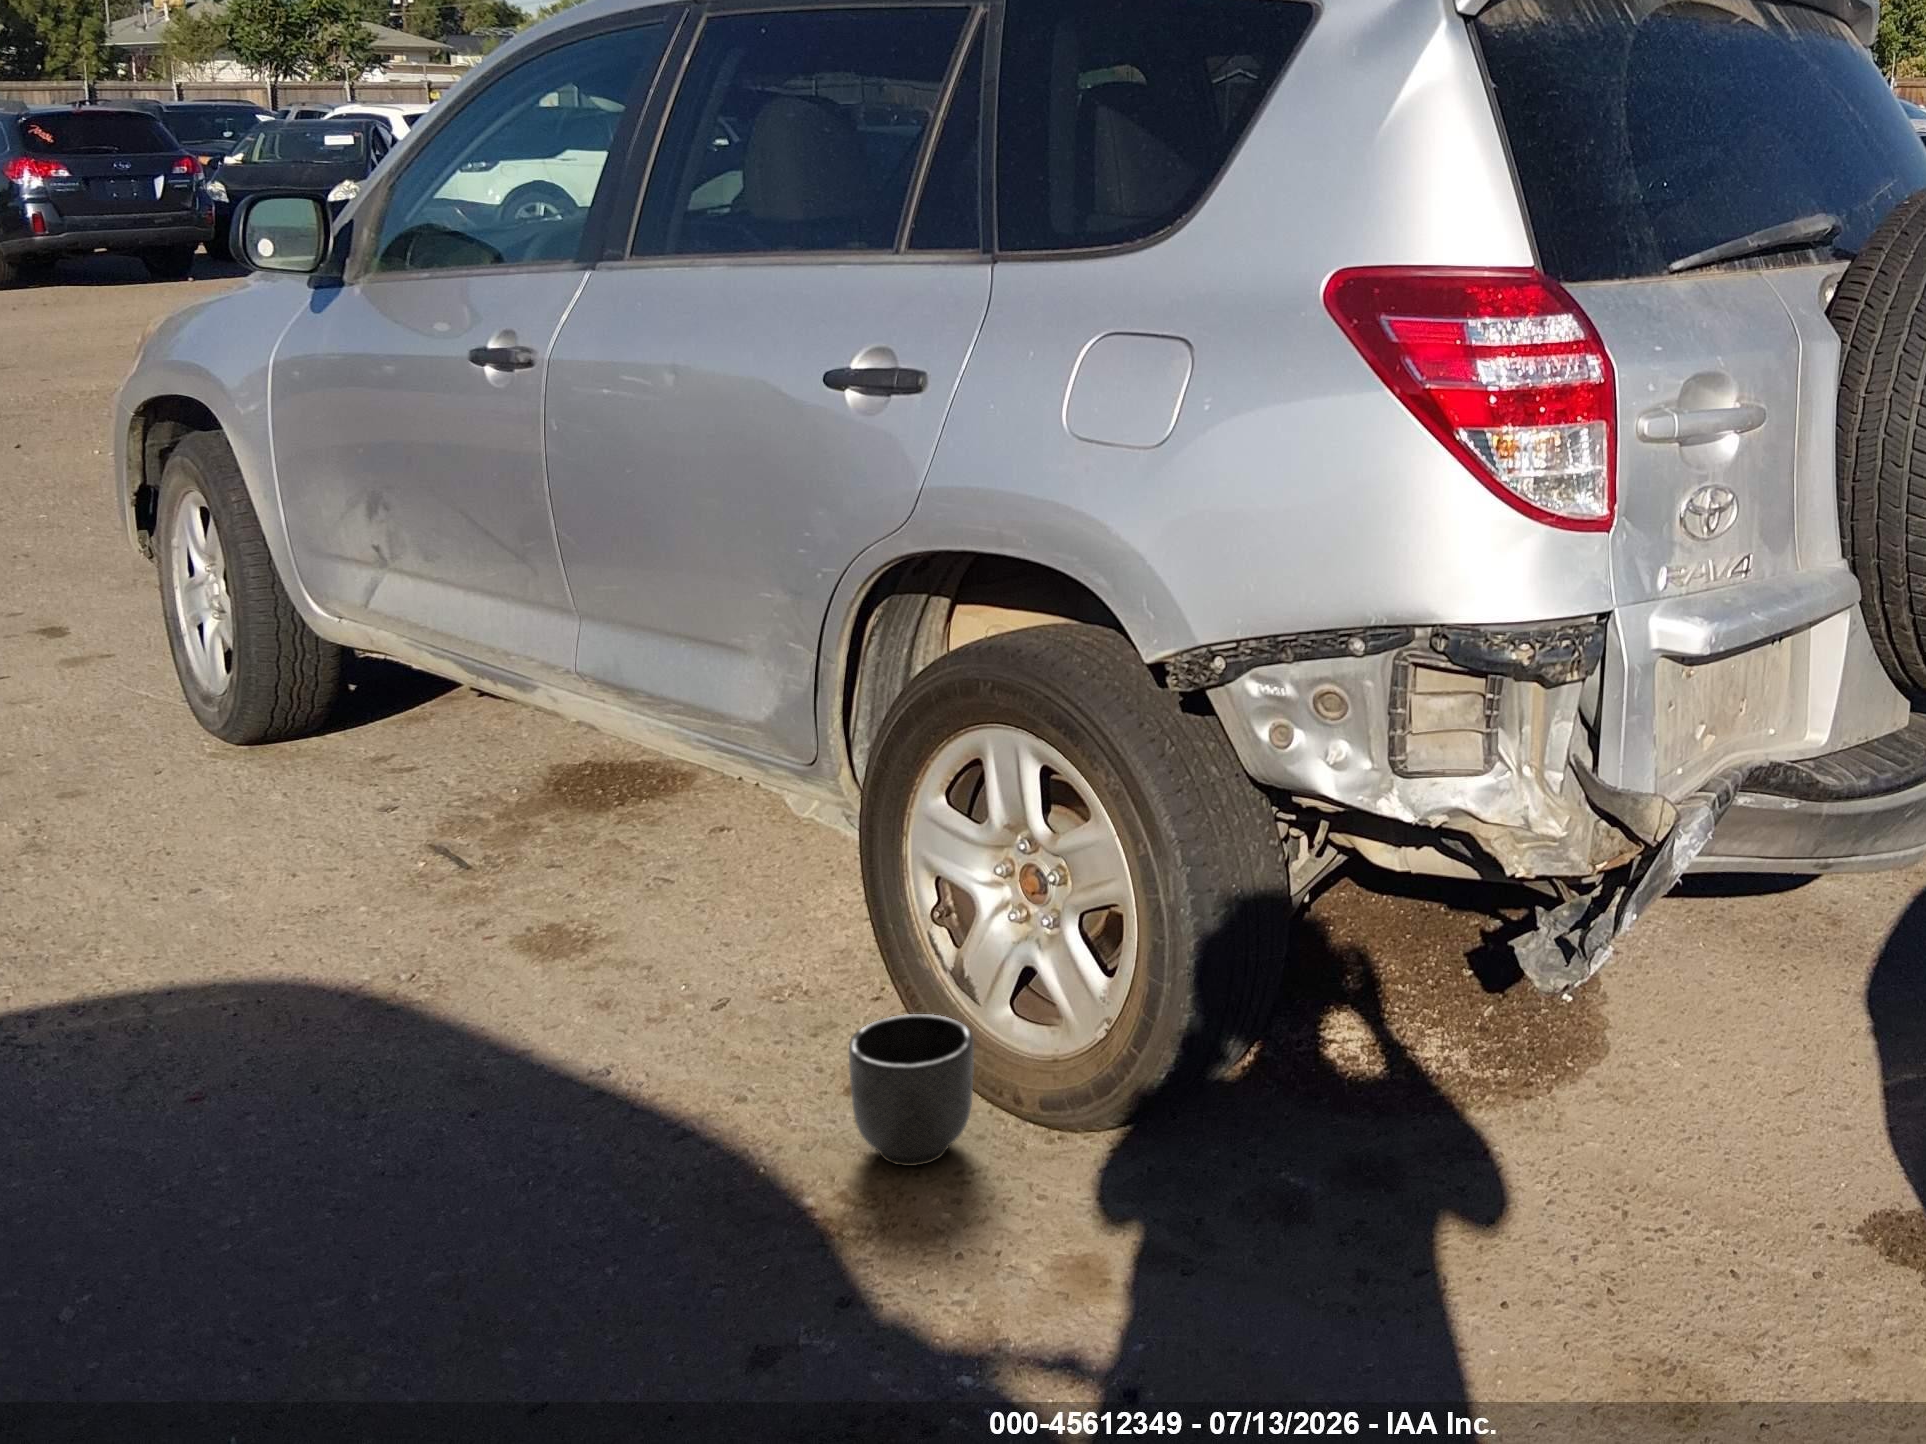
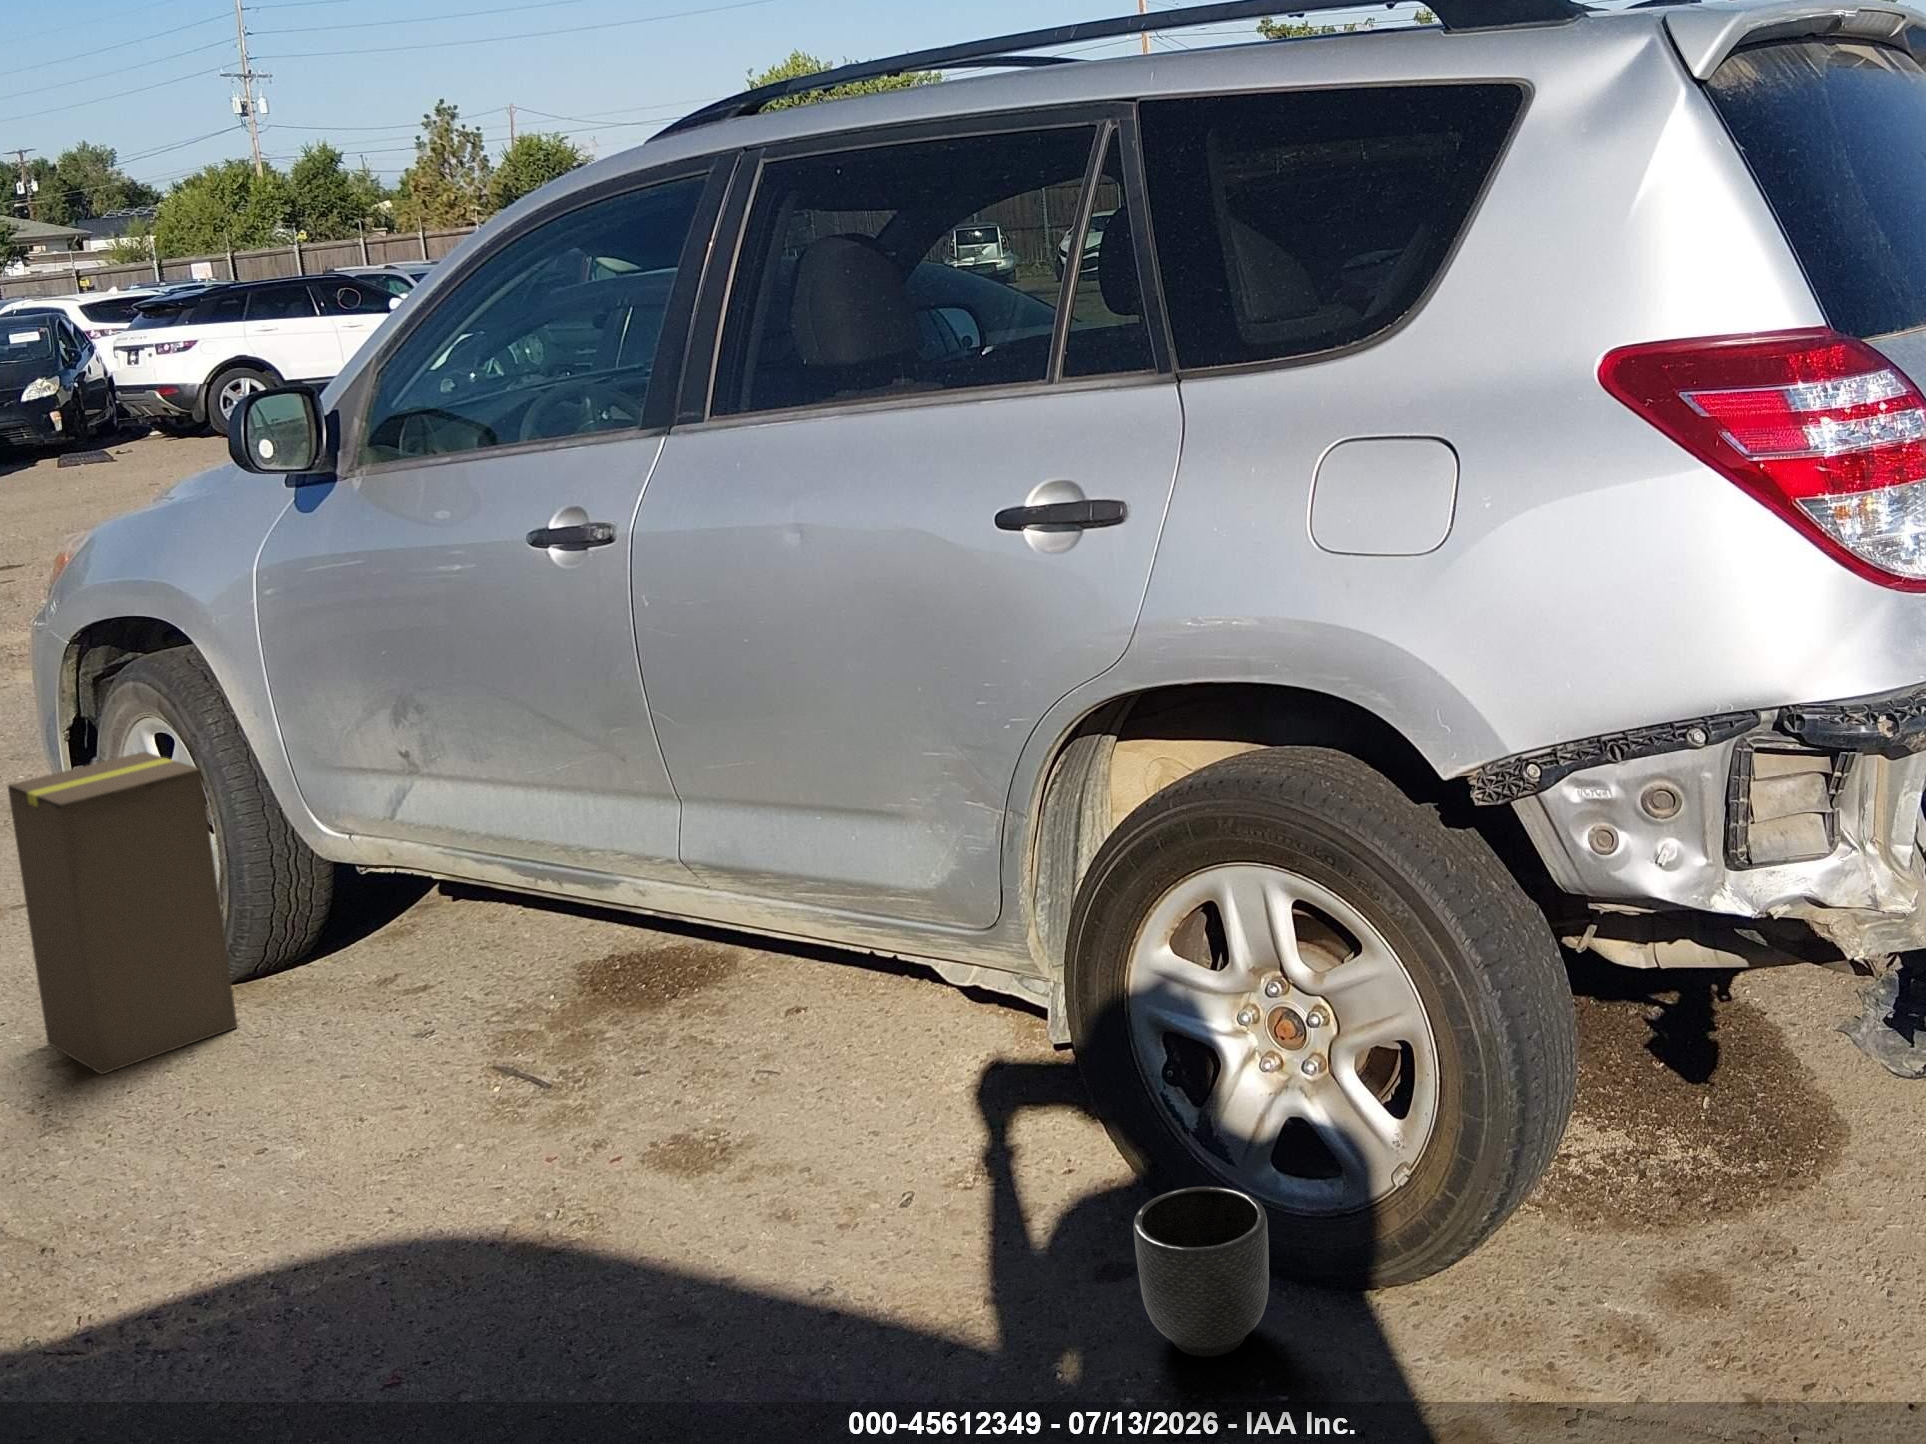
cardboard box: none [47,524,237,810] -> present [8,752,237,1074]

